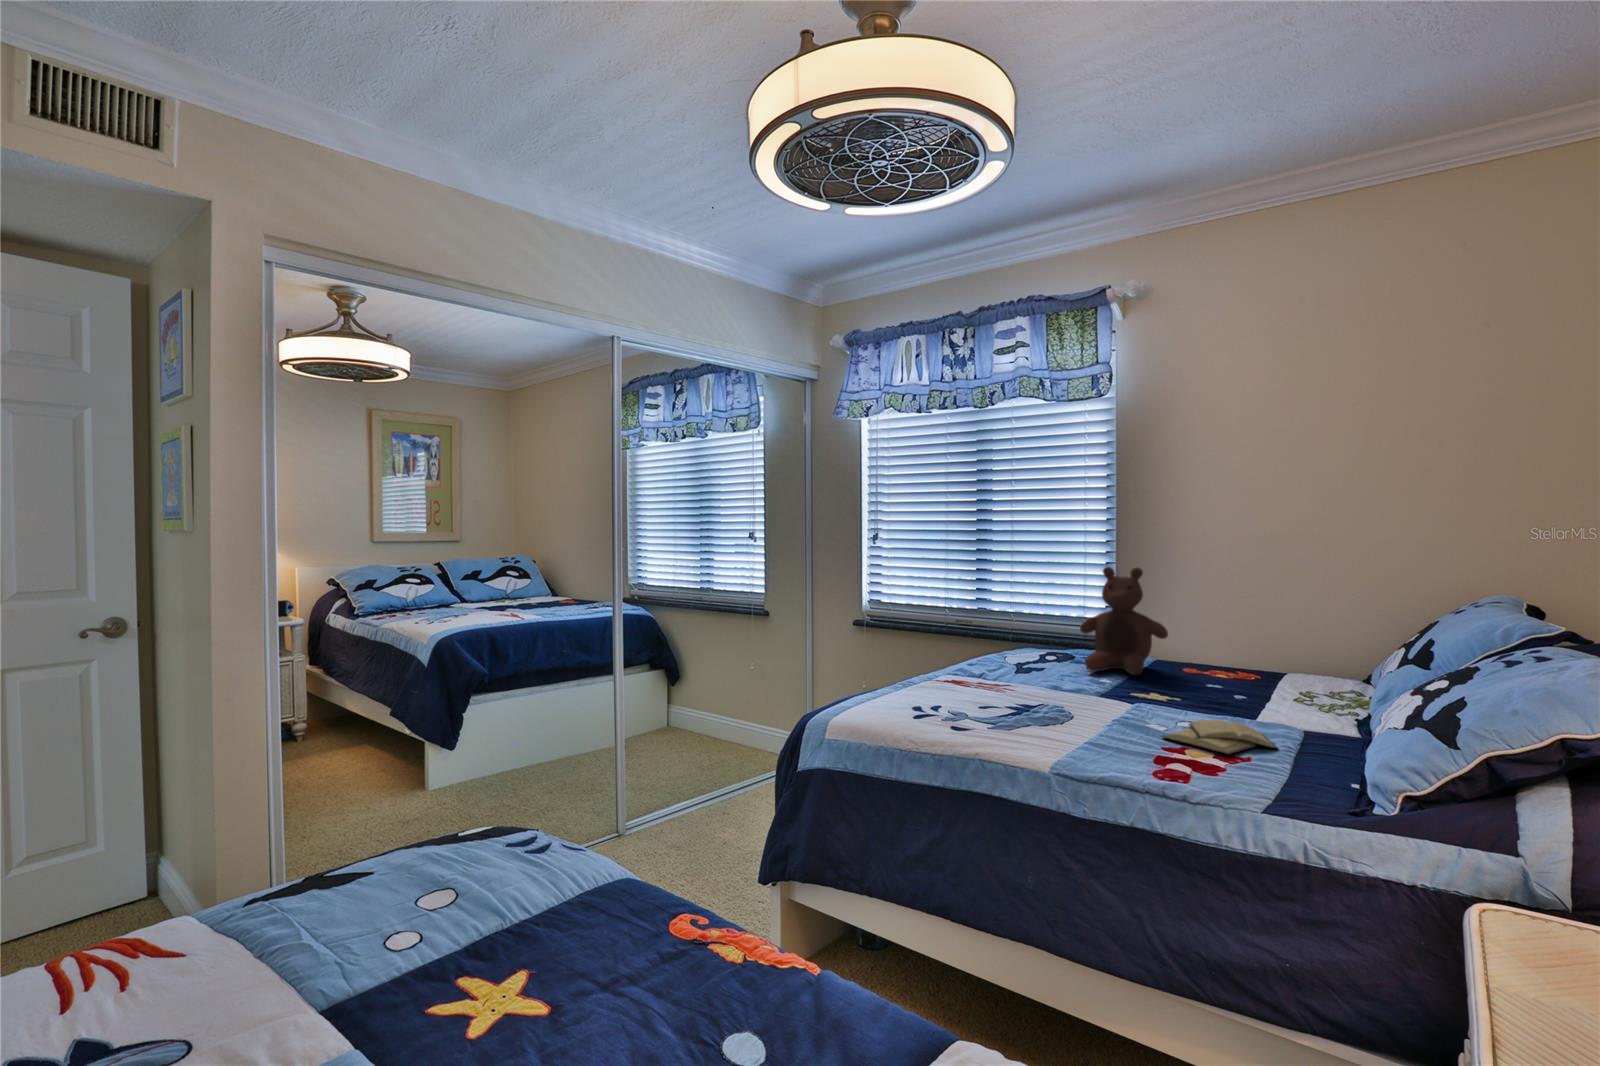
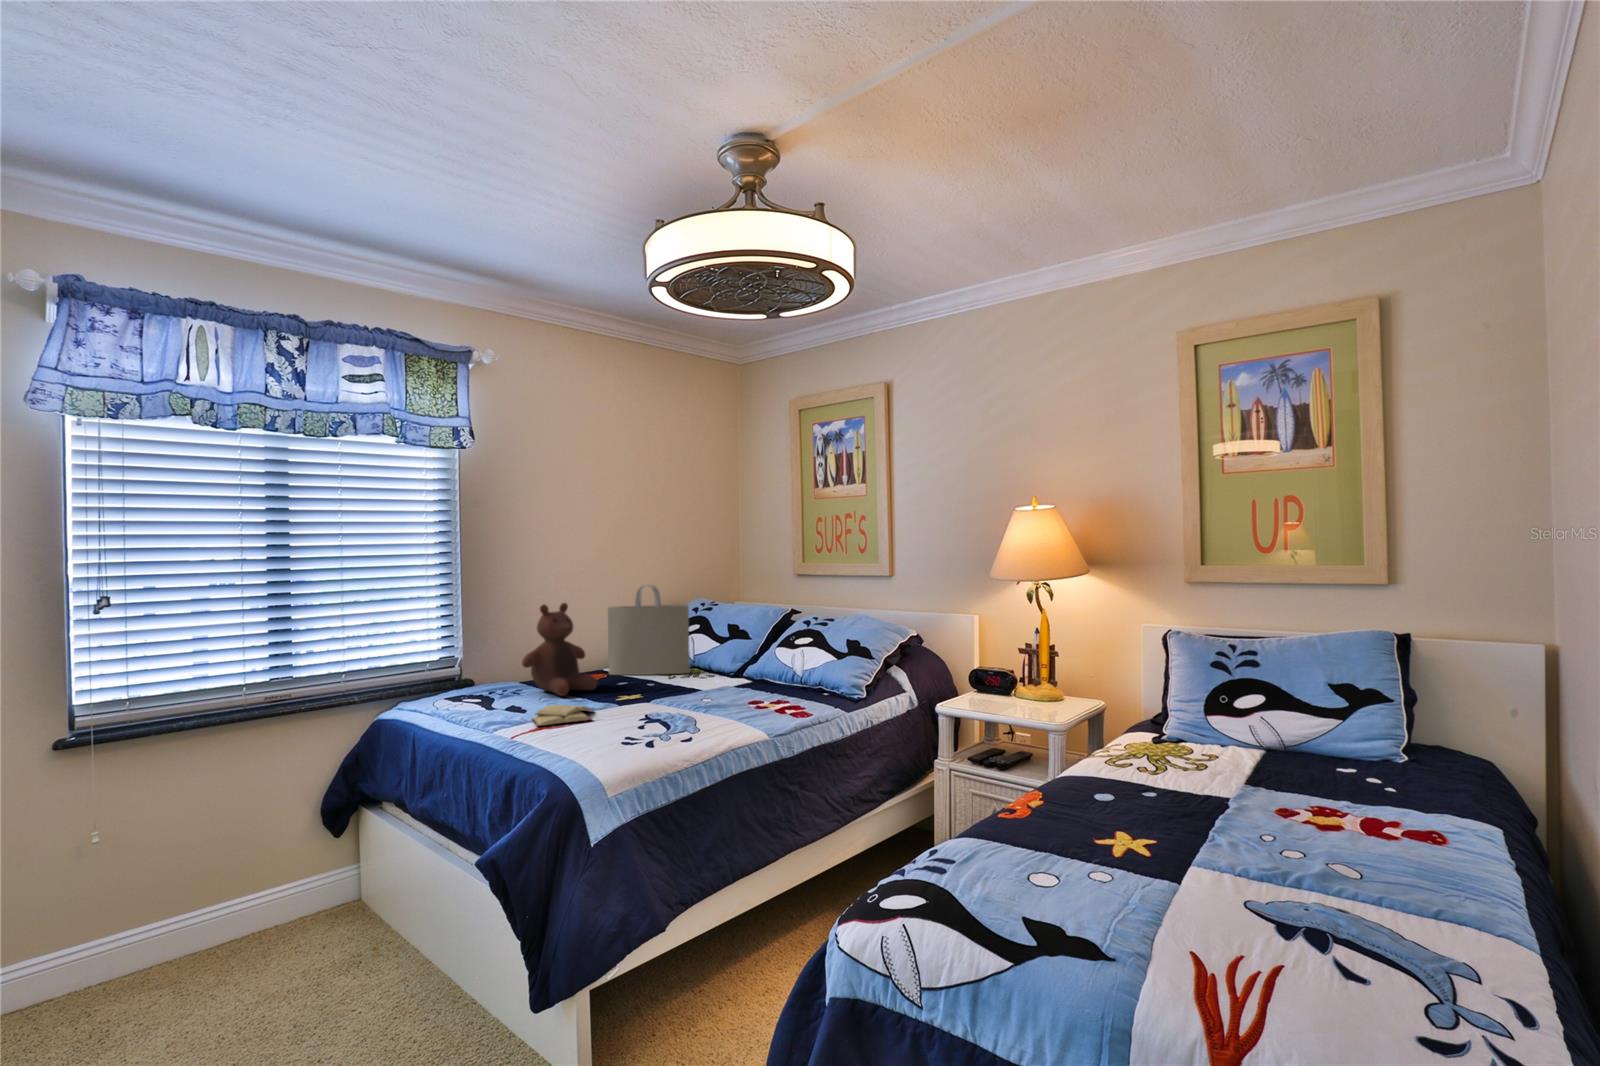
tote bag: none [1245,555,1325,696] -> present [608,585,690,675]
diary: present [1162,719,1278,754] -> present [532,705,593,726]

